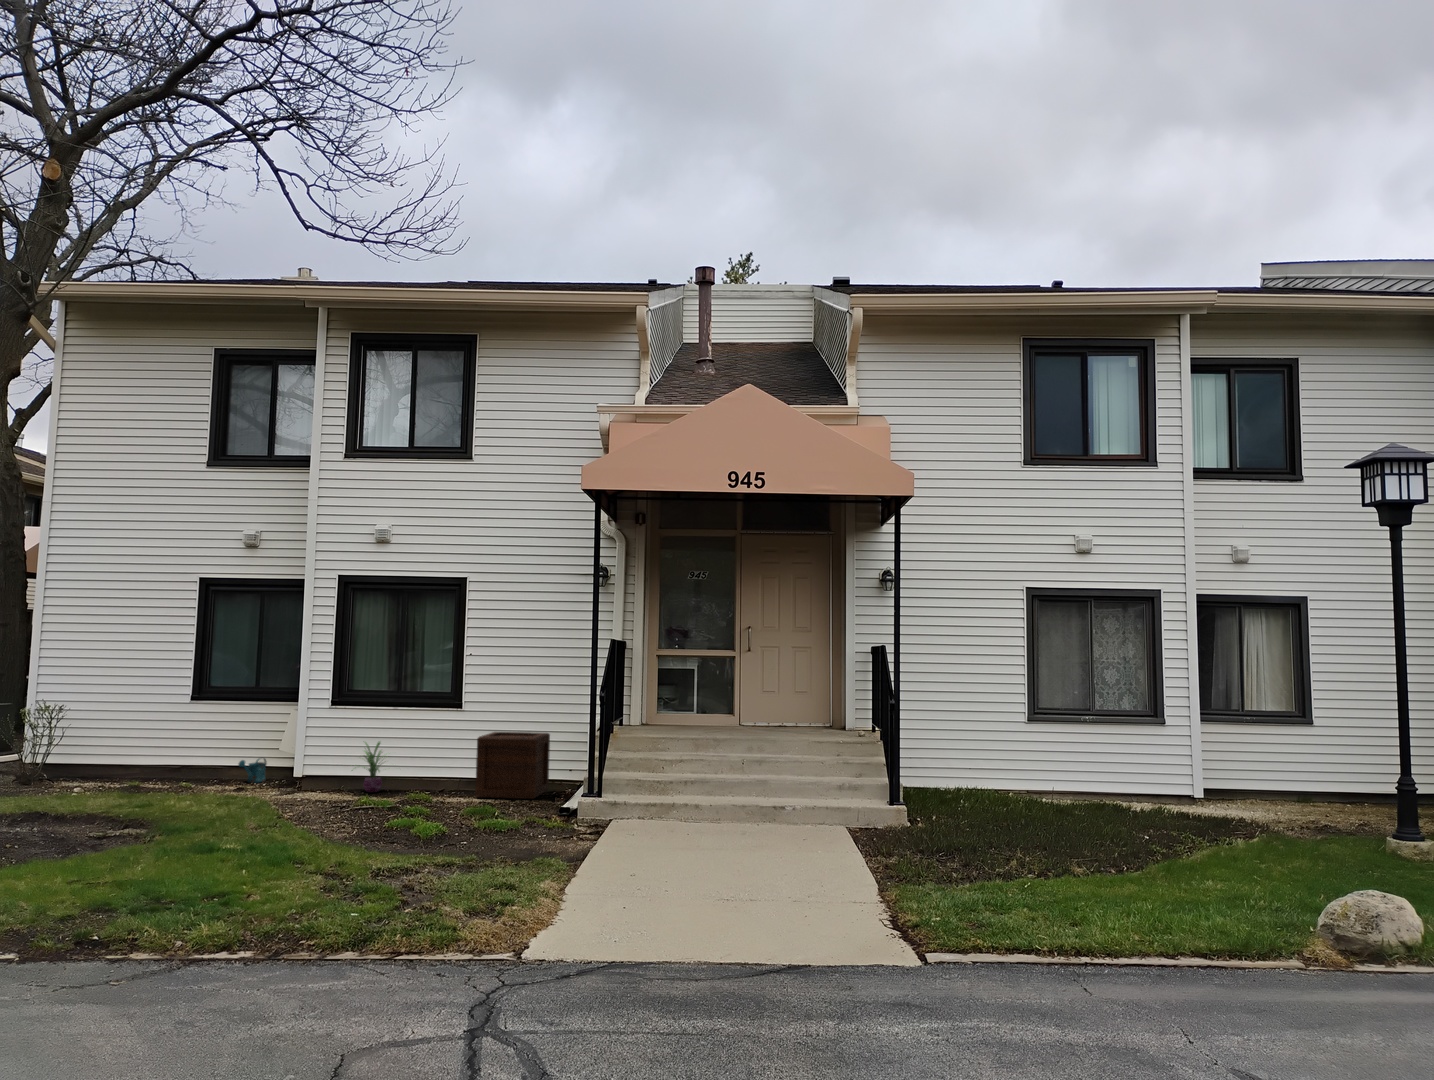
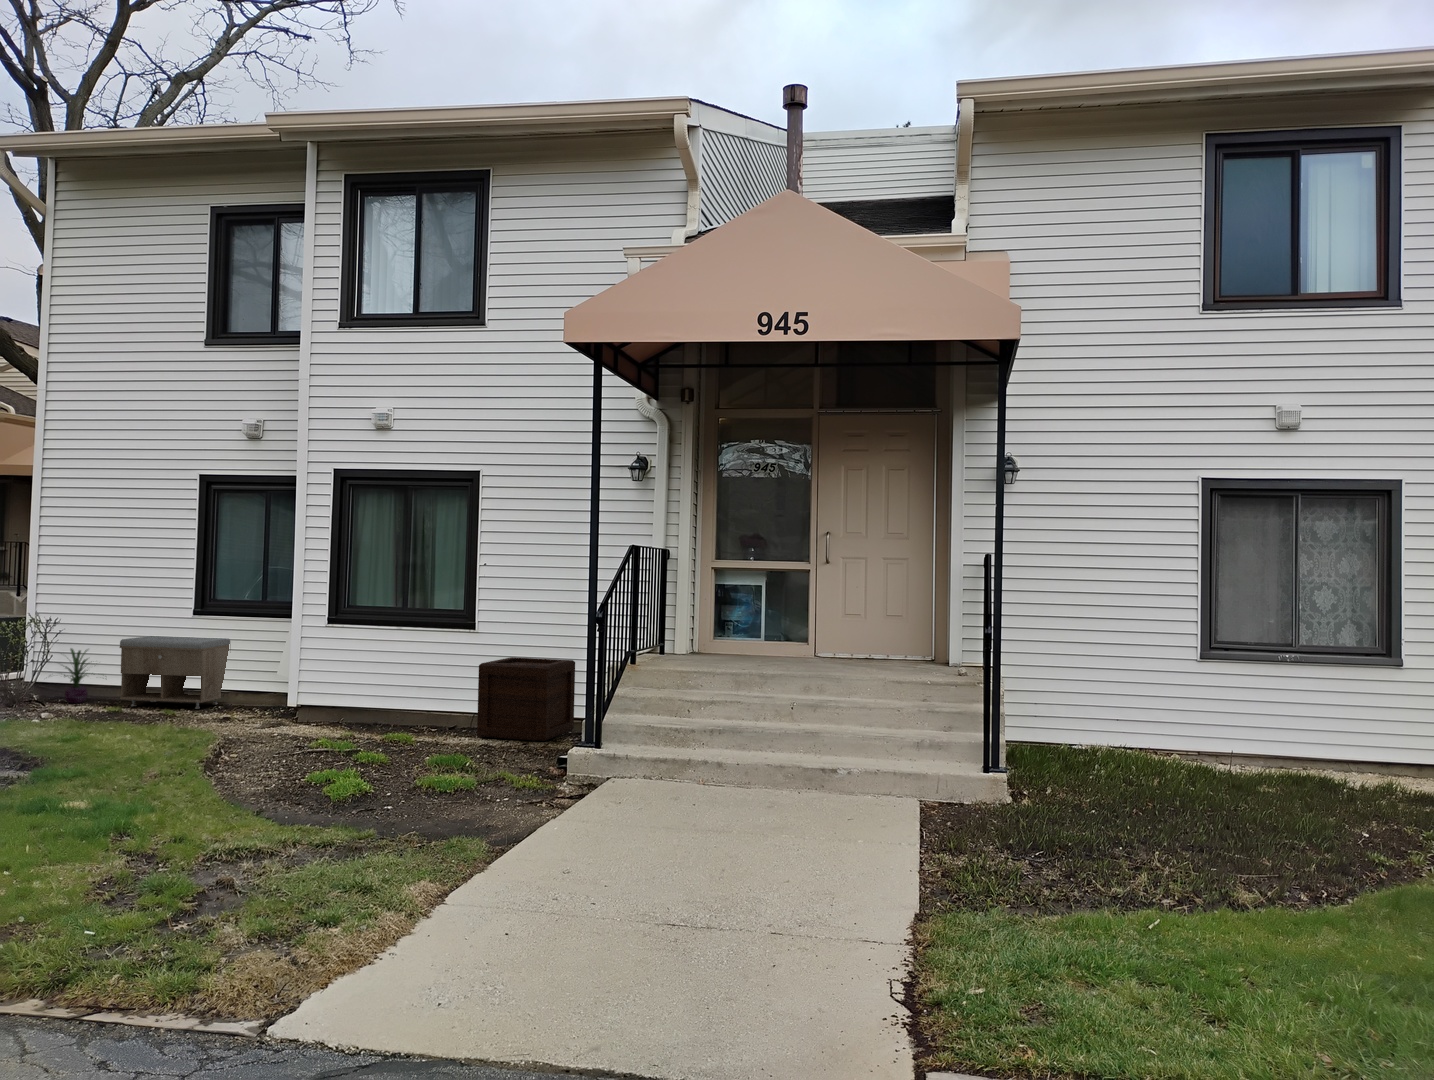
storage bench: none [130,721,229,784] -> present [120,636,230,709]
decorative plant: present [363,742,382,792] -> present [64,649,88,703]
watering can: present [239,758,267,783] -> none [232,680,270,709]

